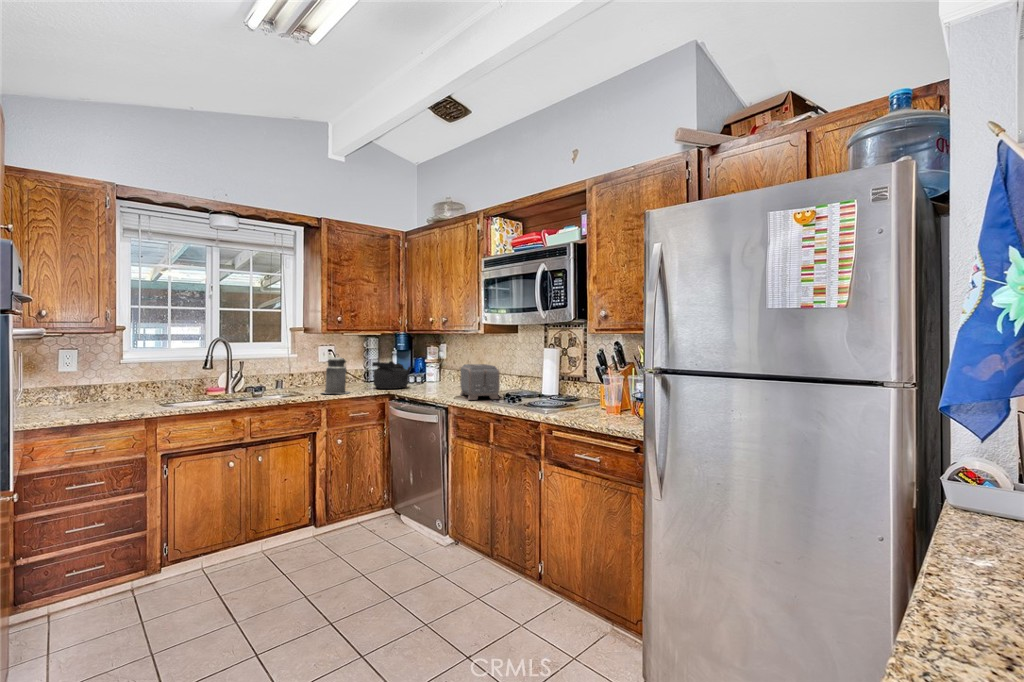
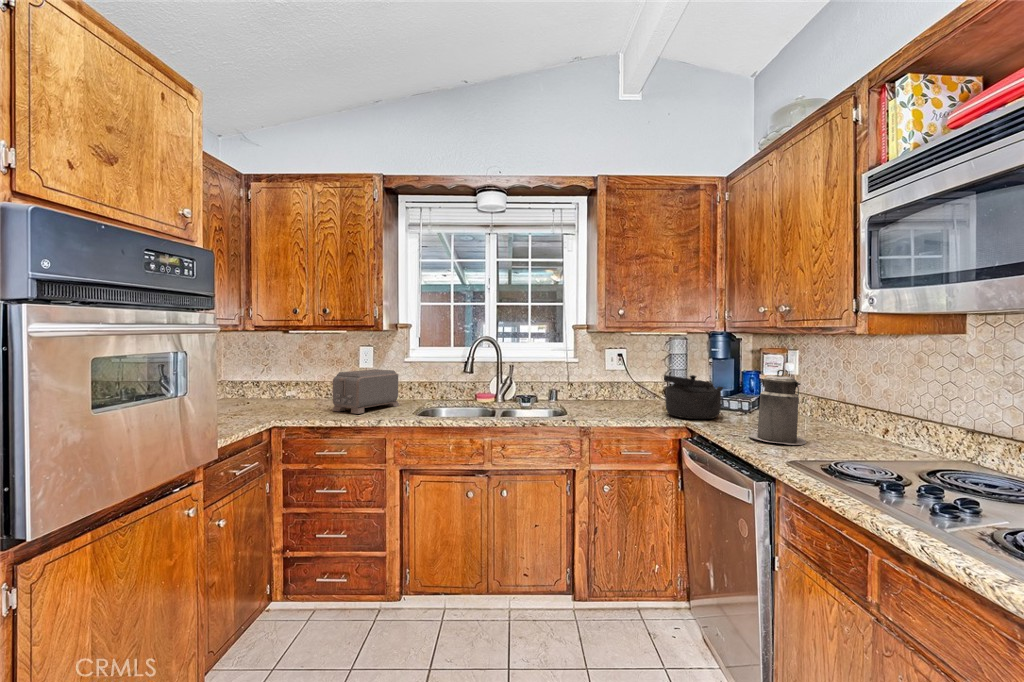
canister: present [322,355,349,394] -> present [749,370,806,445]
toaster: present [460,364,500,400] -> present [333,369,400,414]

